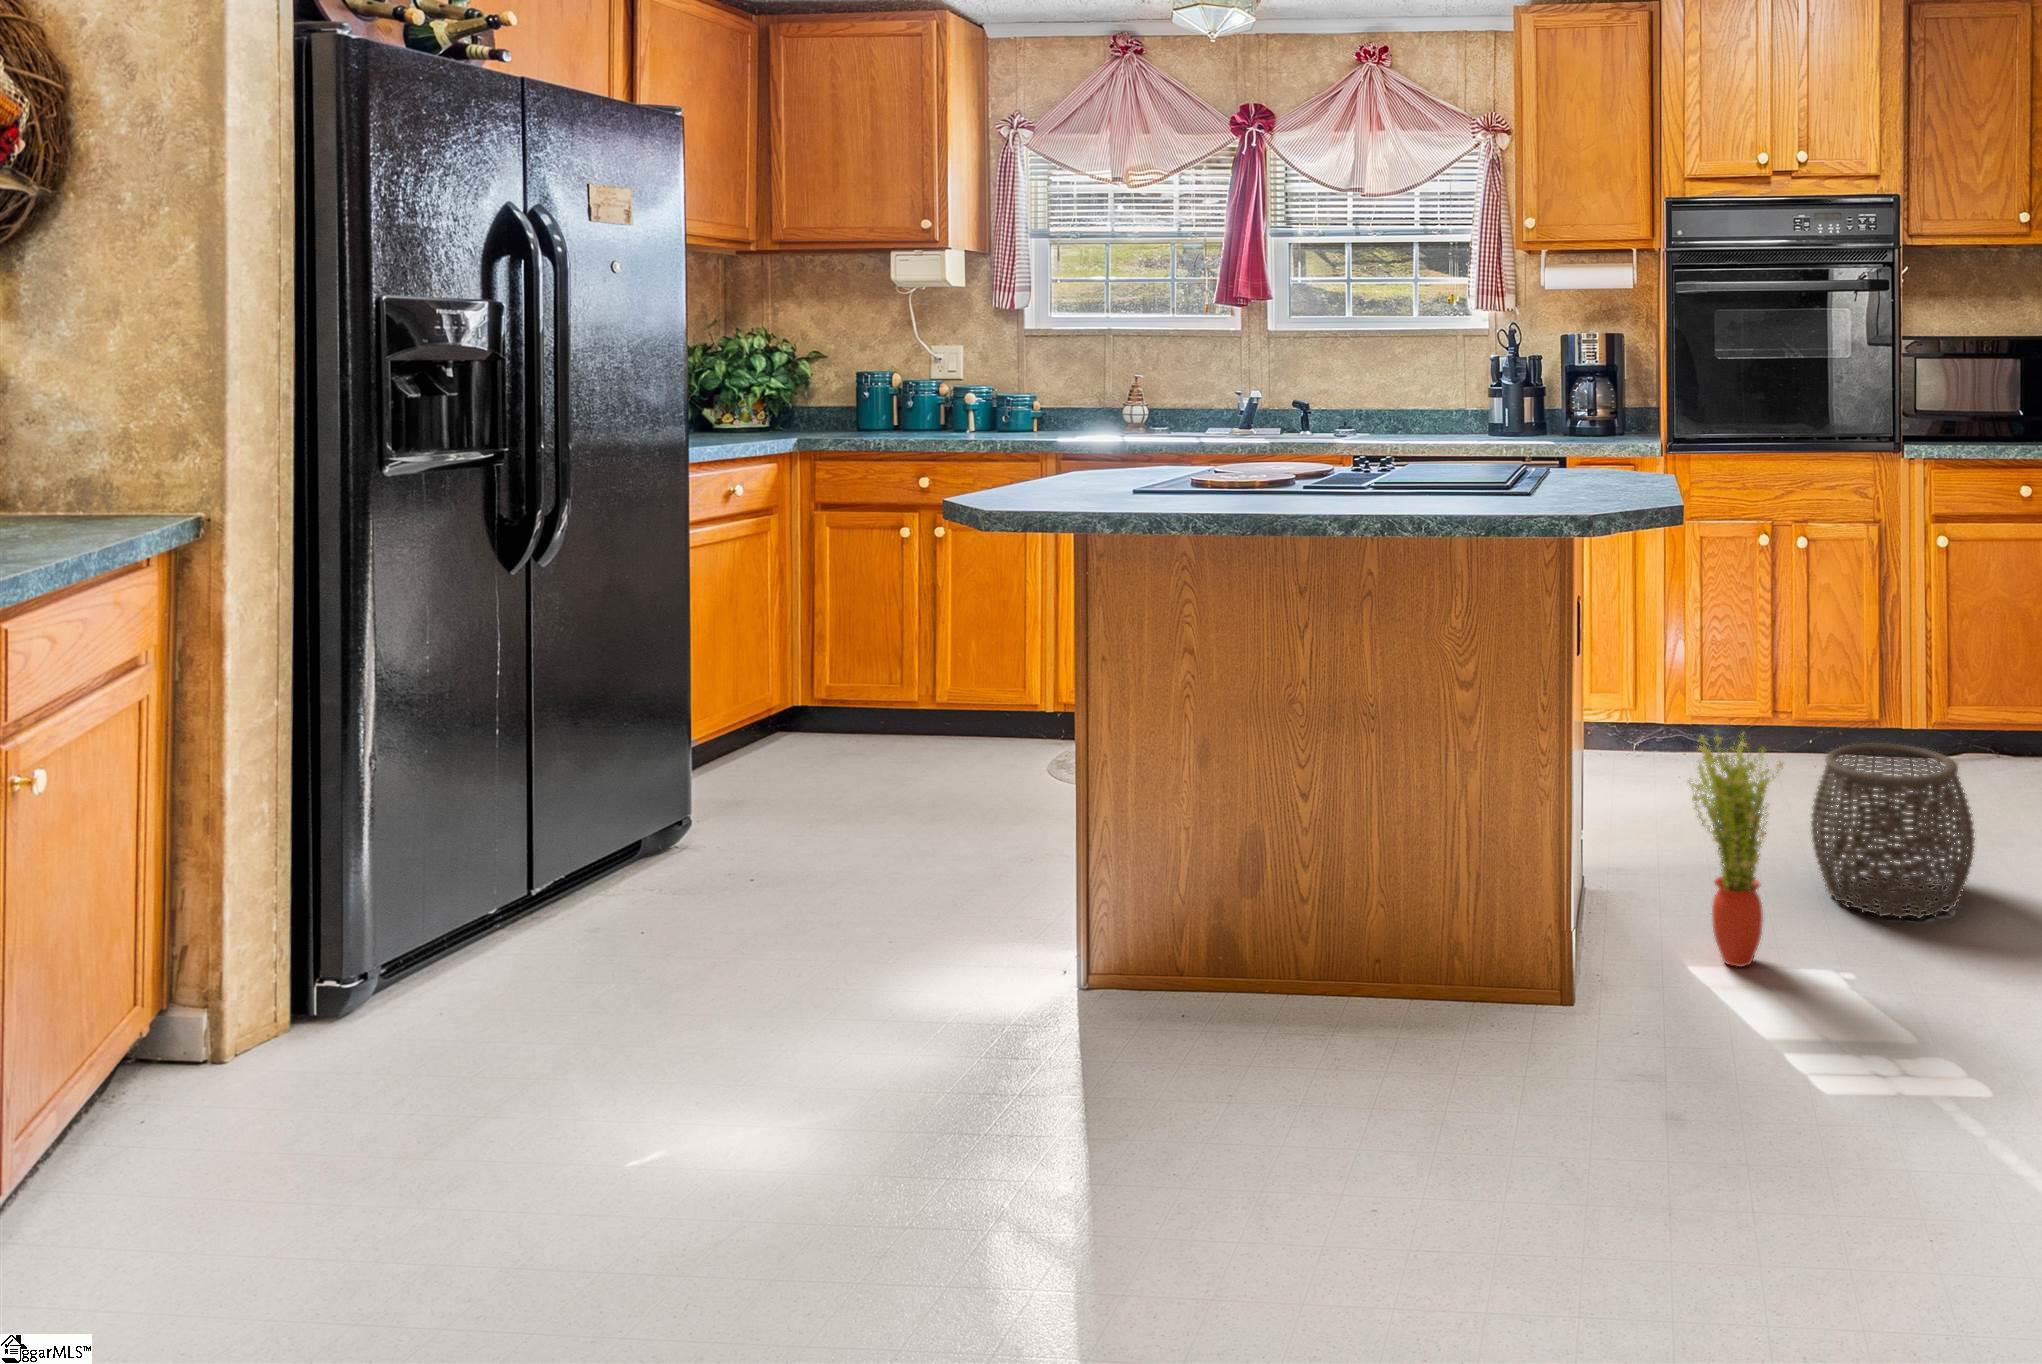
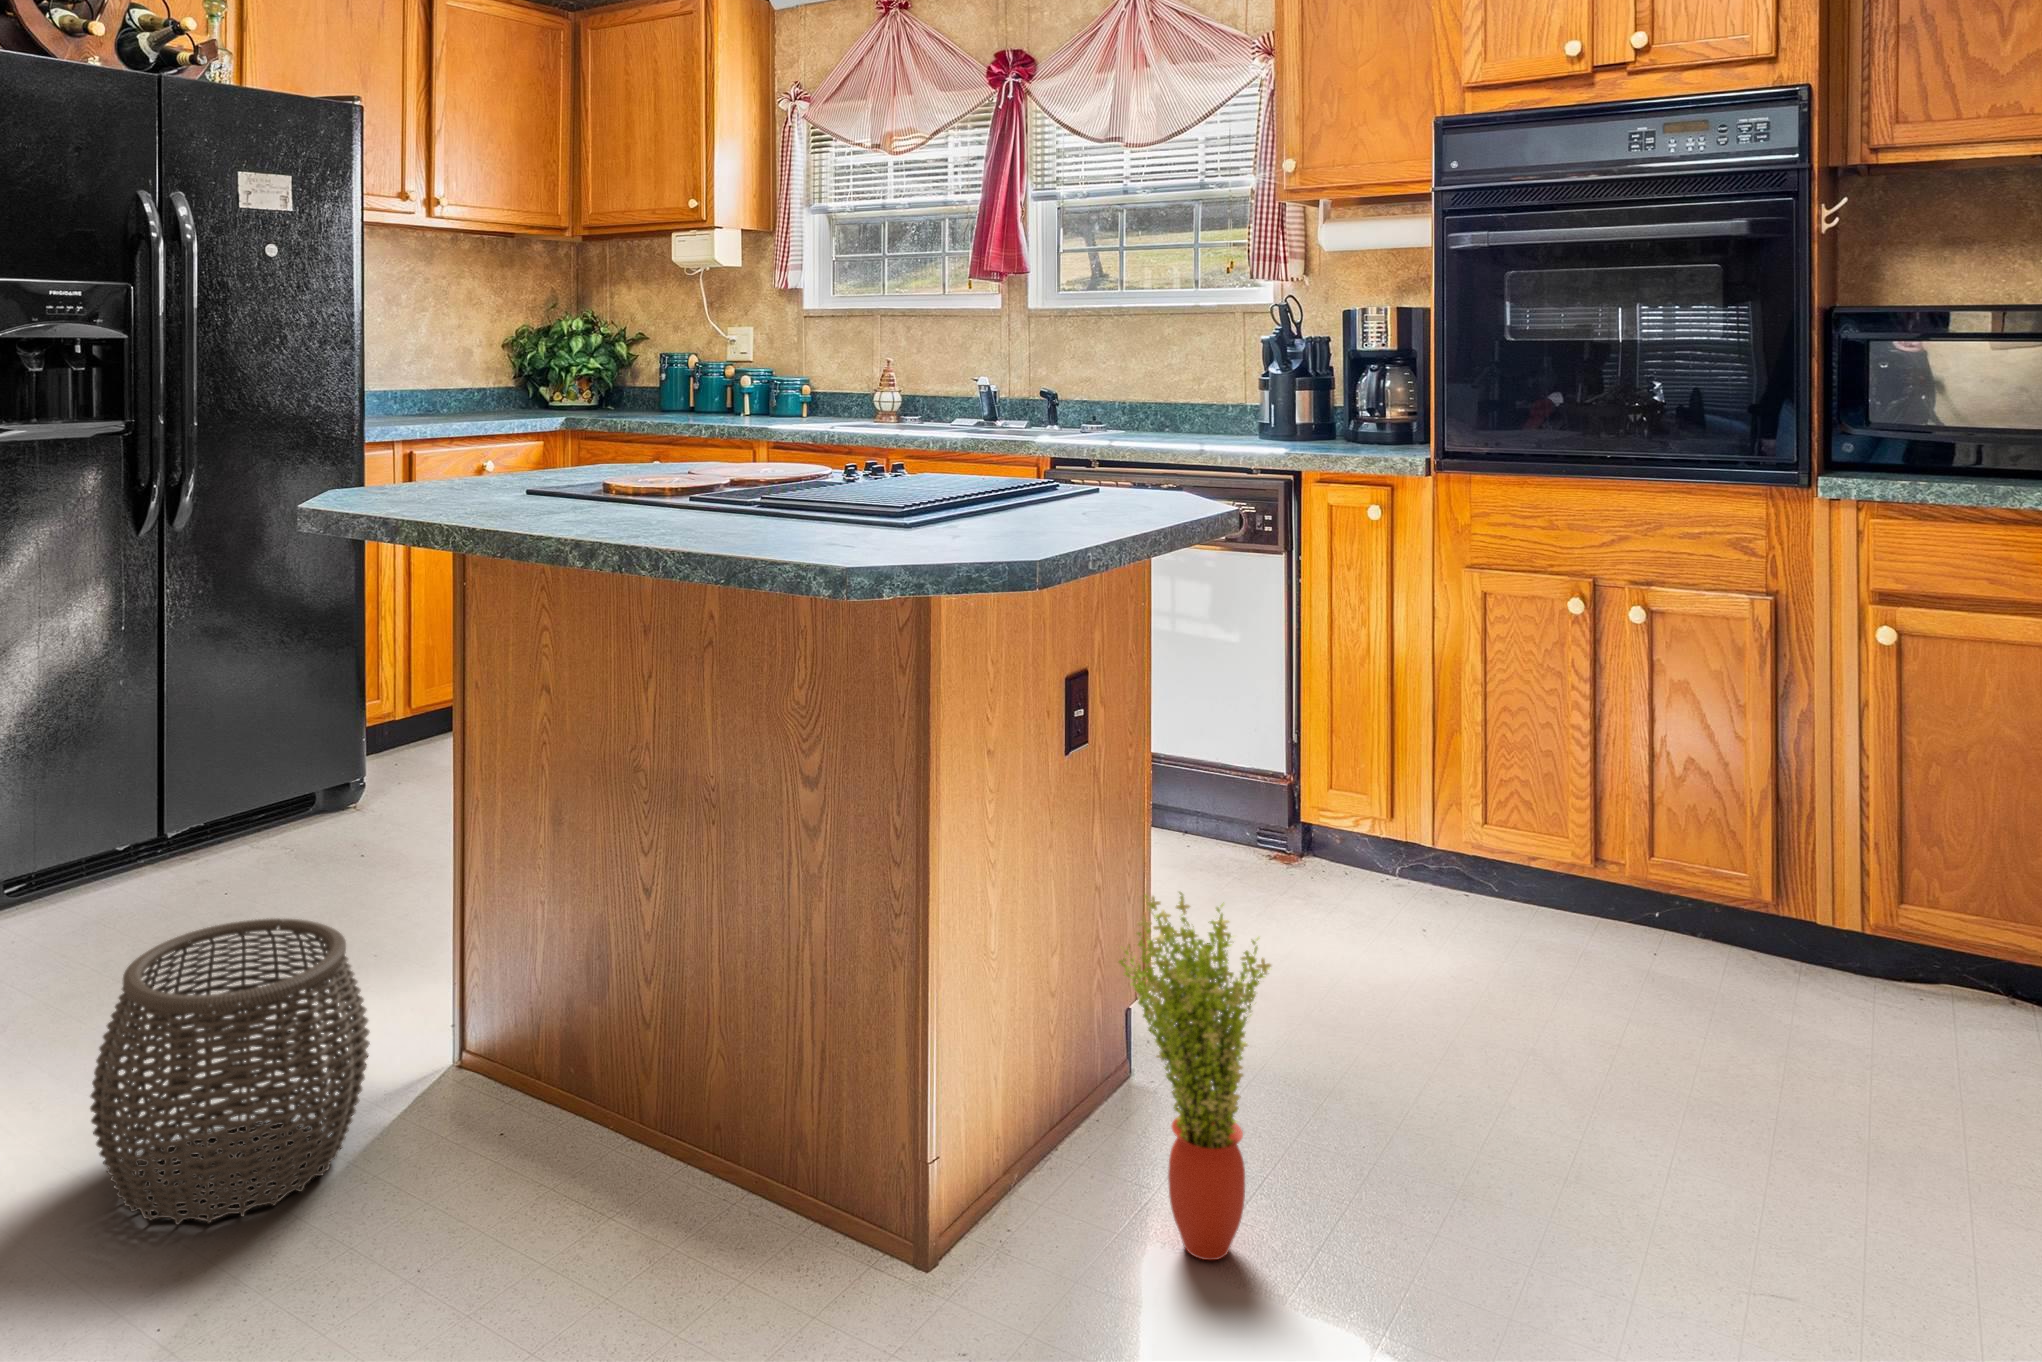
woven basket: present [1811,743,1974,918] -> present [90,918,370,1225]

